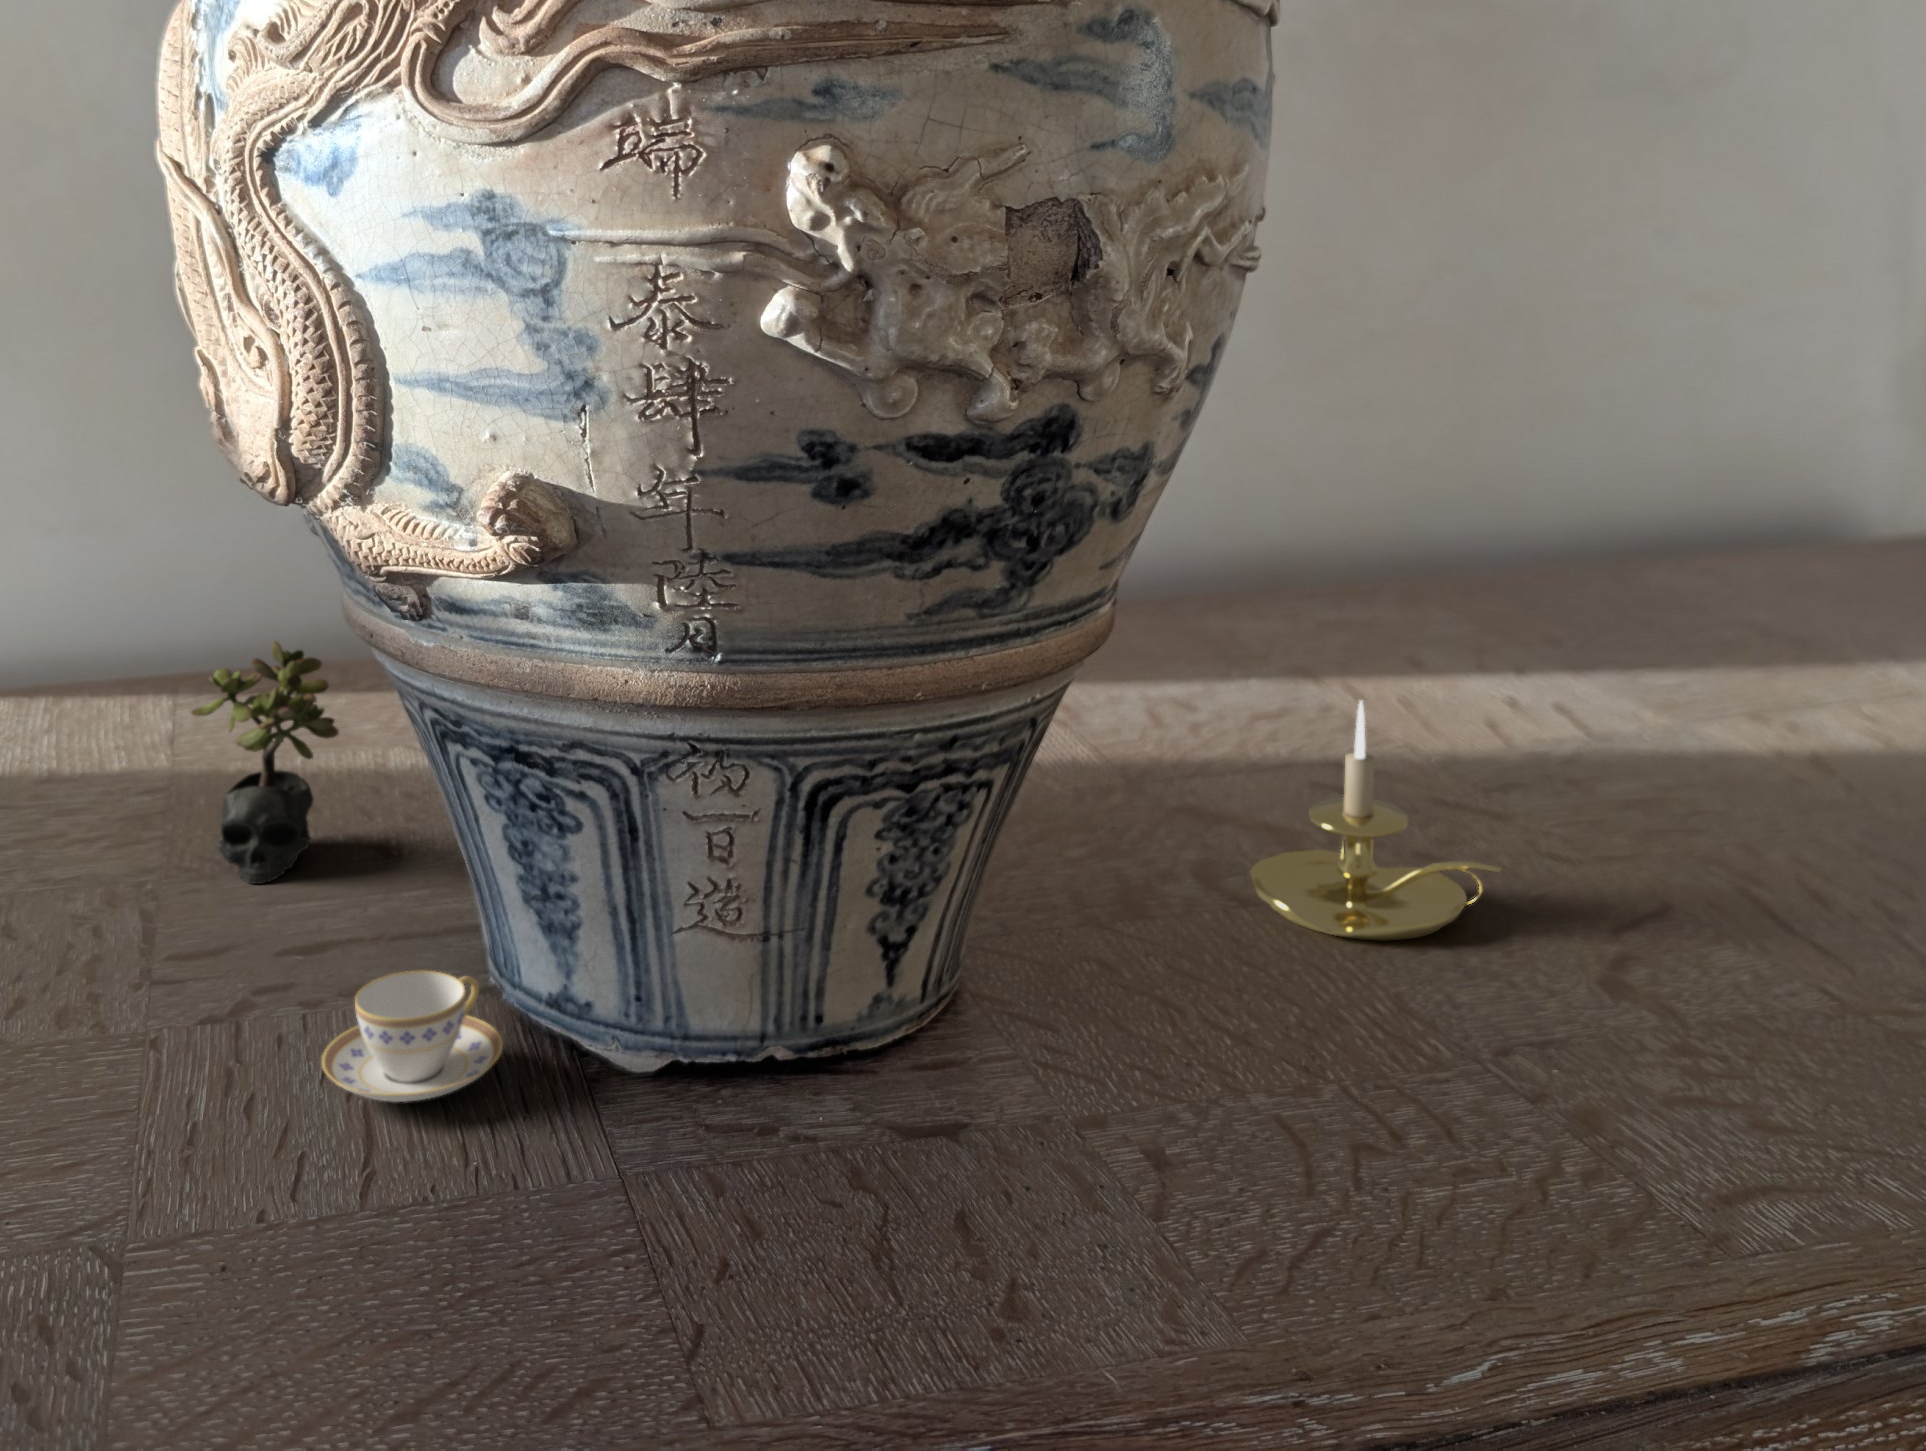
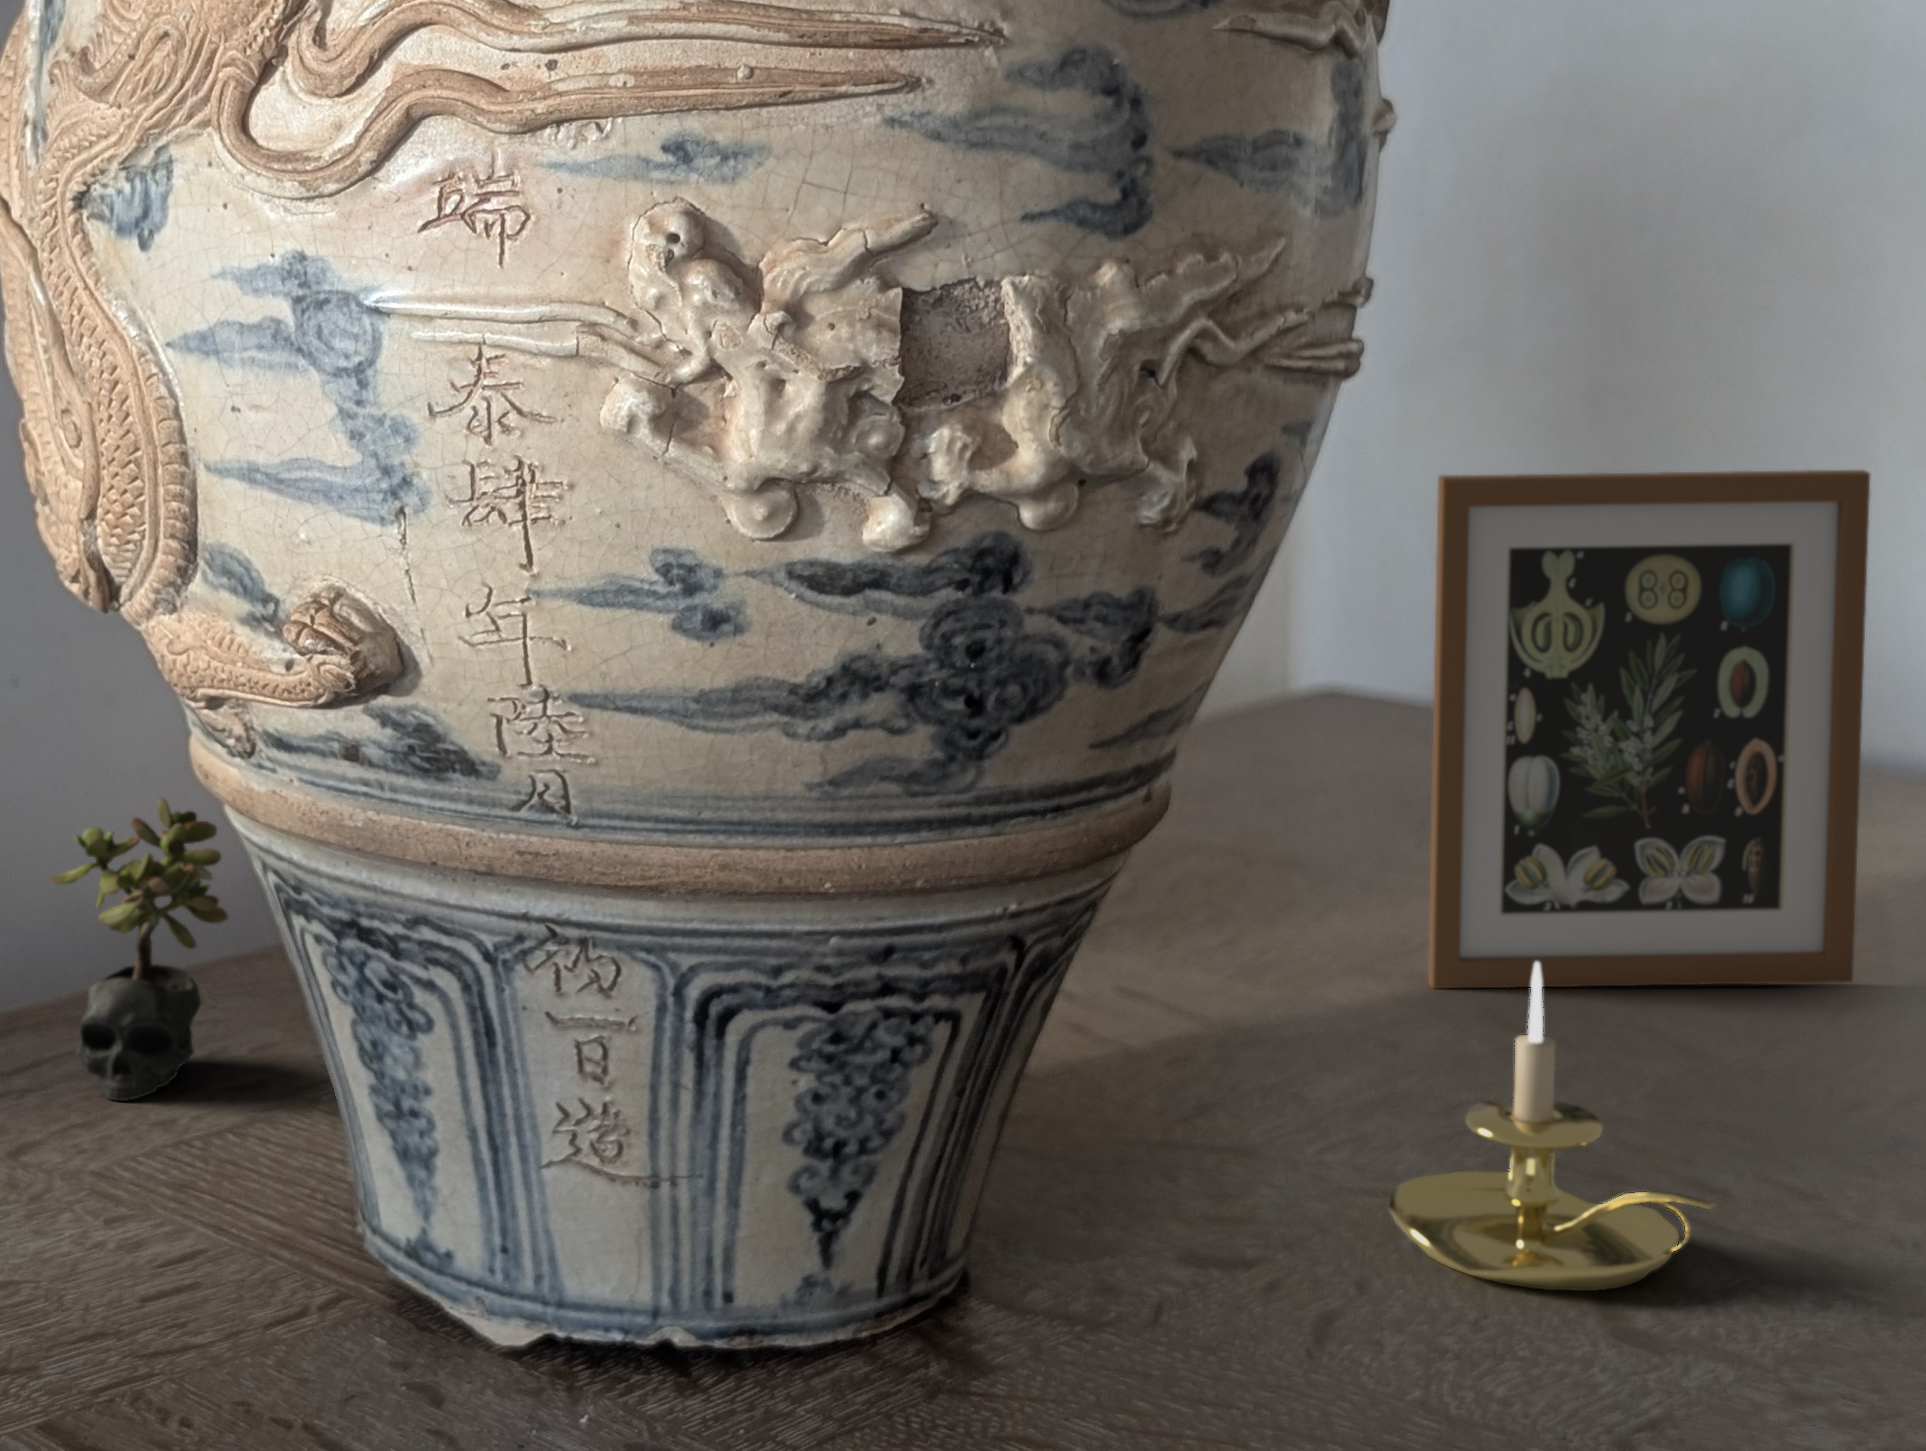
picture frame: none [1166,335,1445,707] -> present [1428,470,1870,989]
teacup: present [322,971,503,1102] -> none [119,1189,336,1337]

